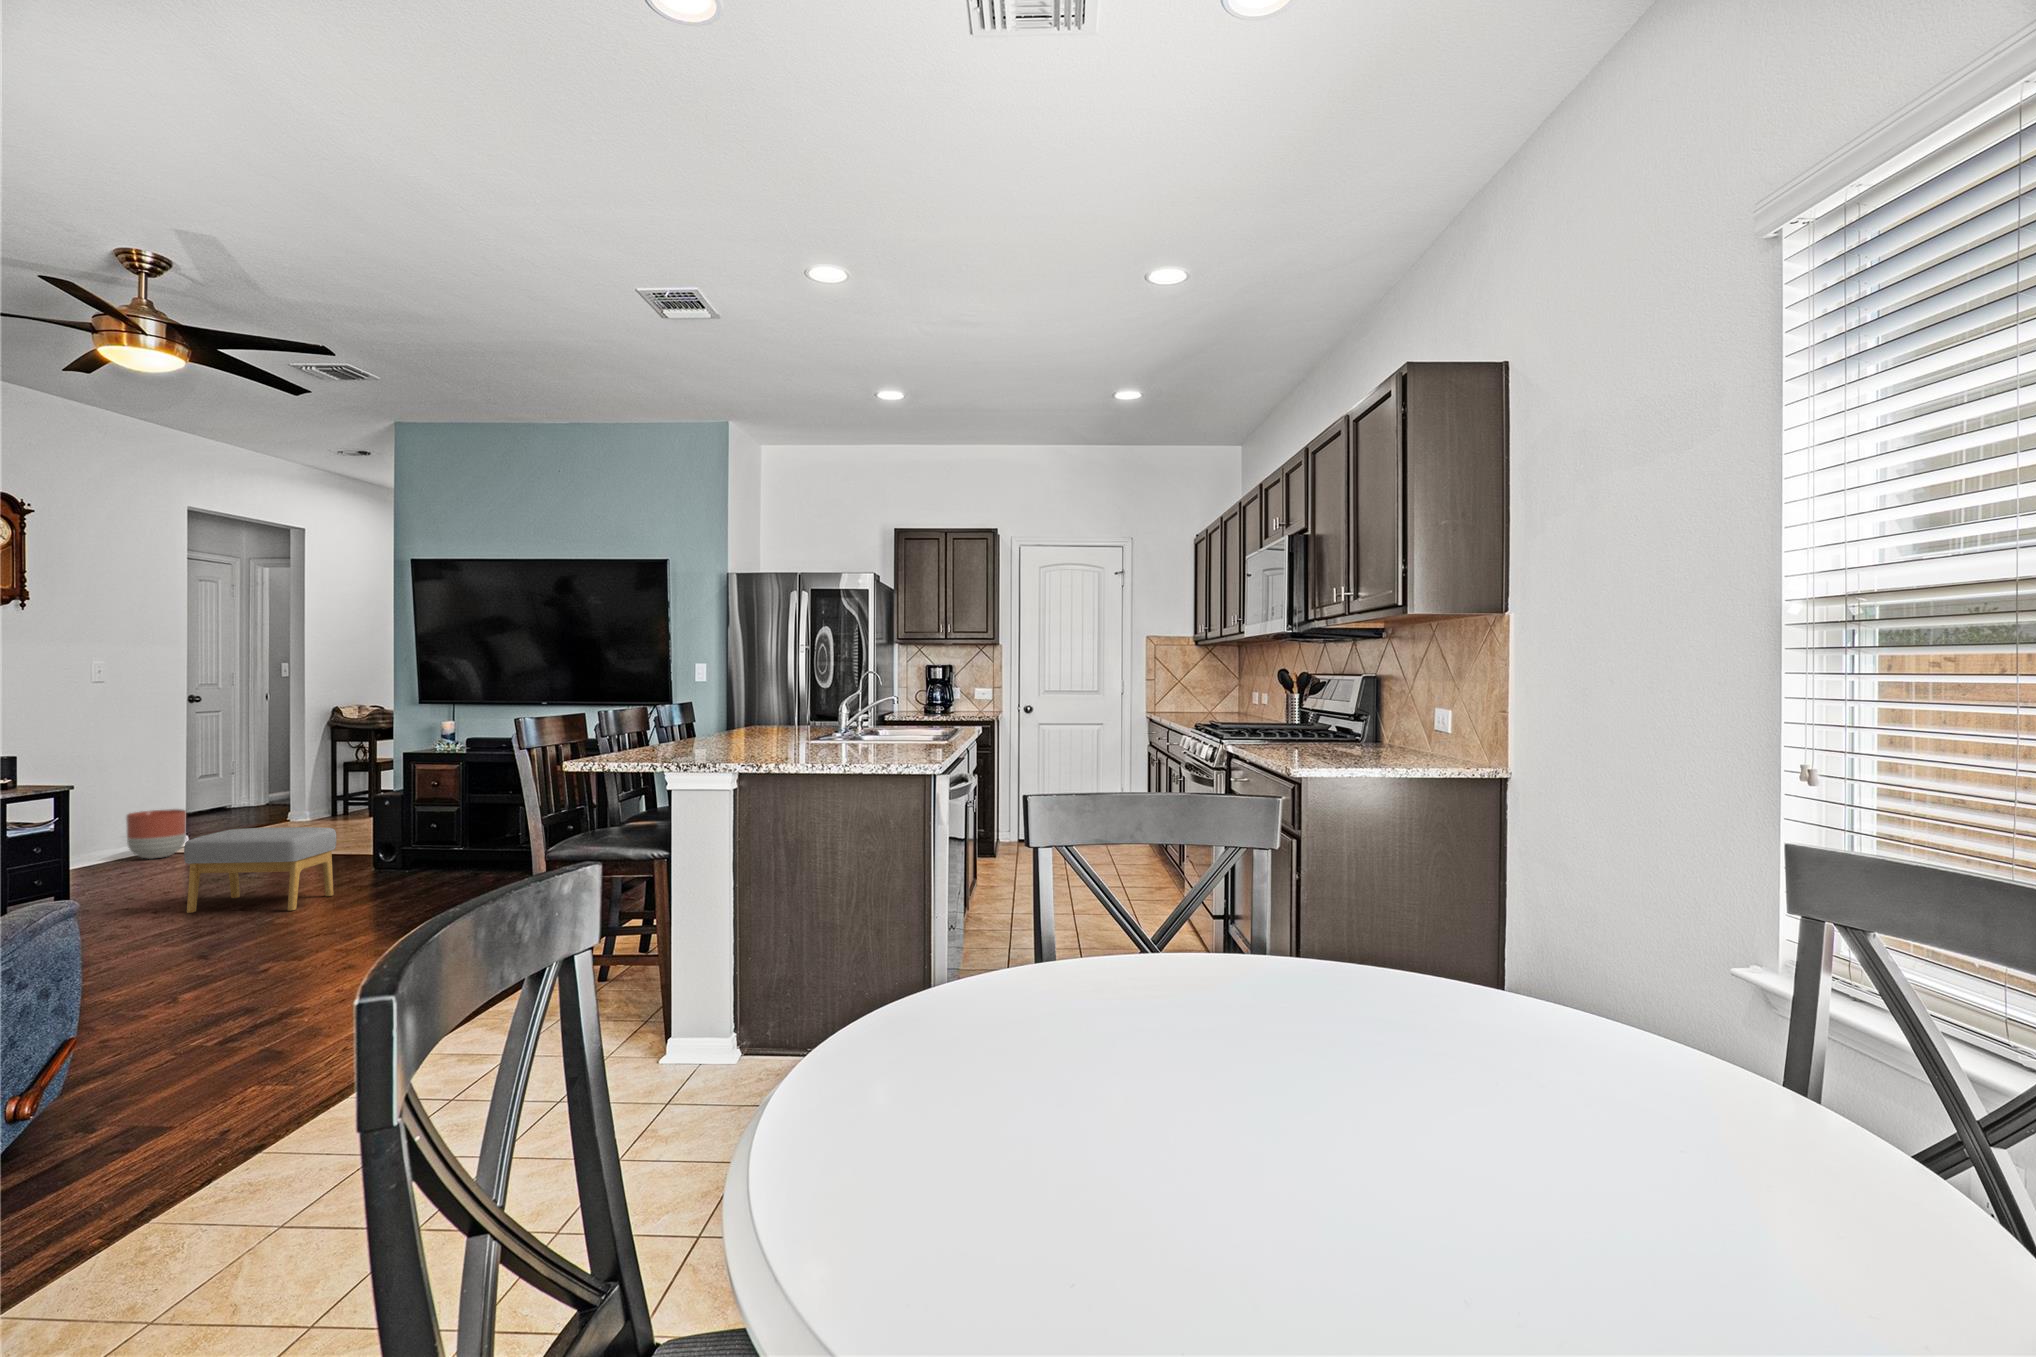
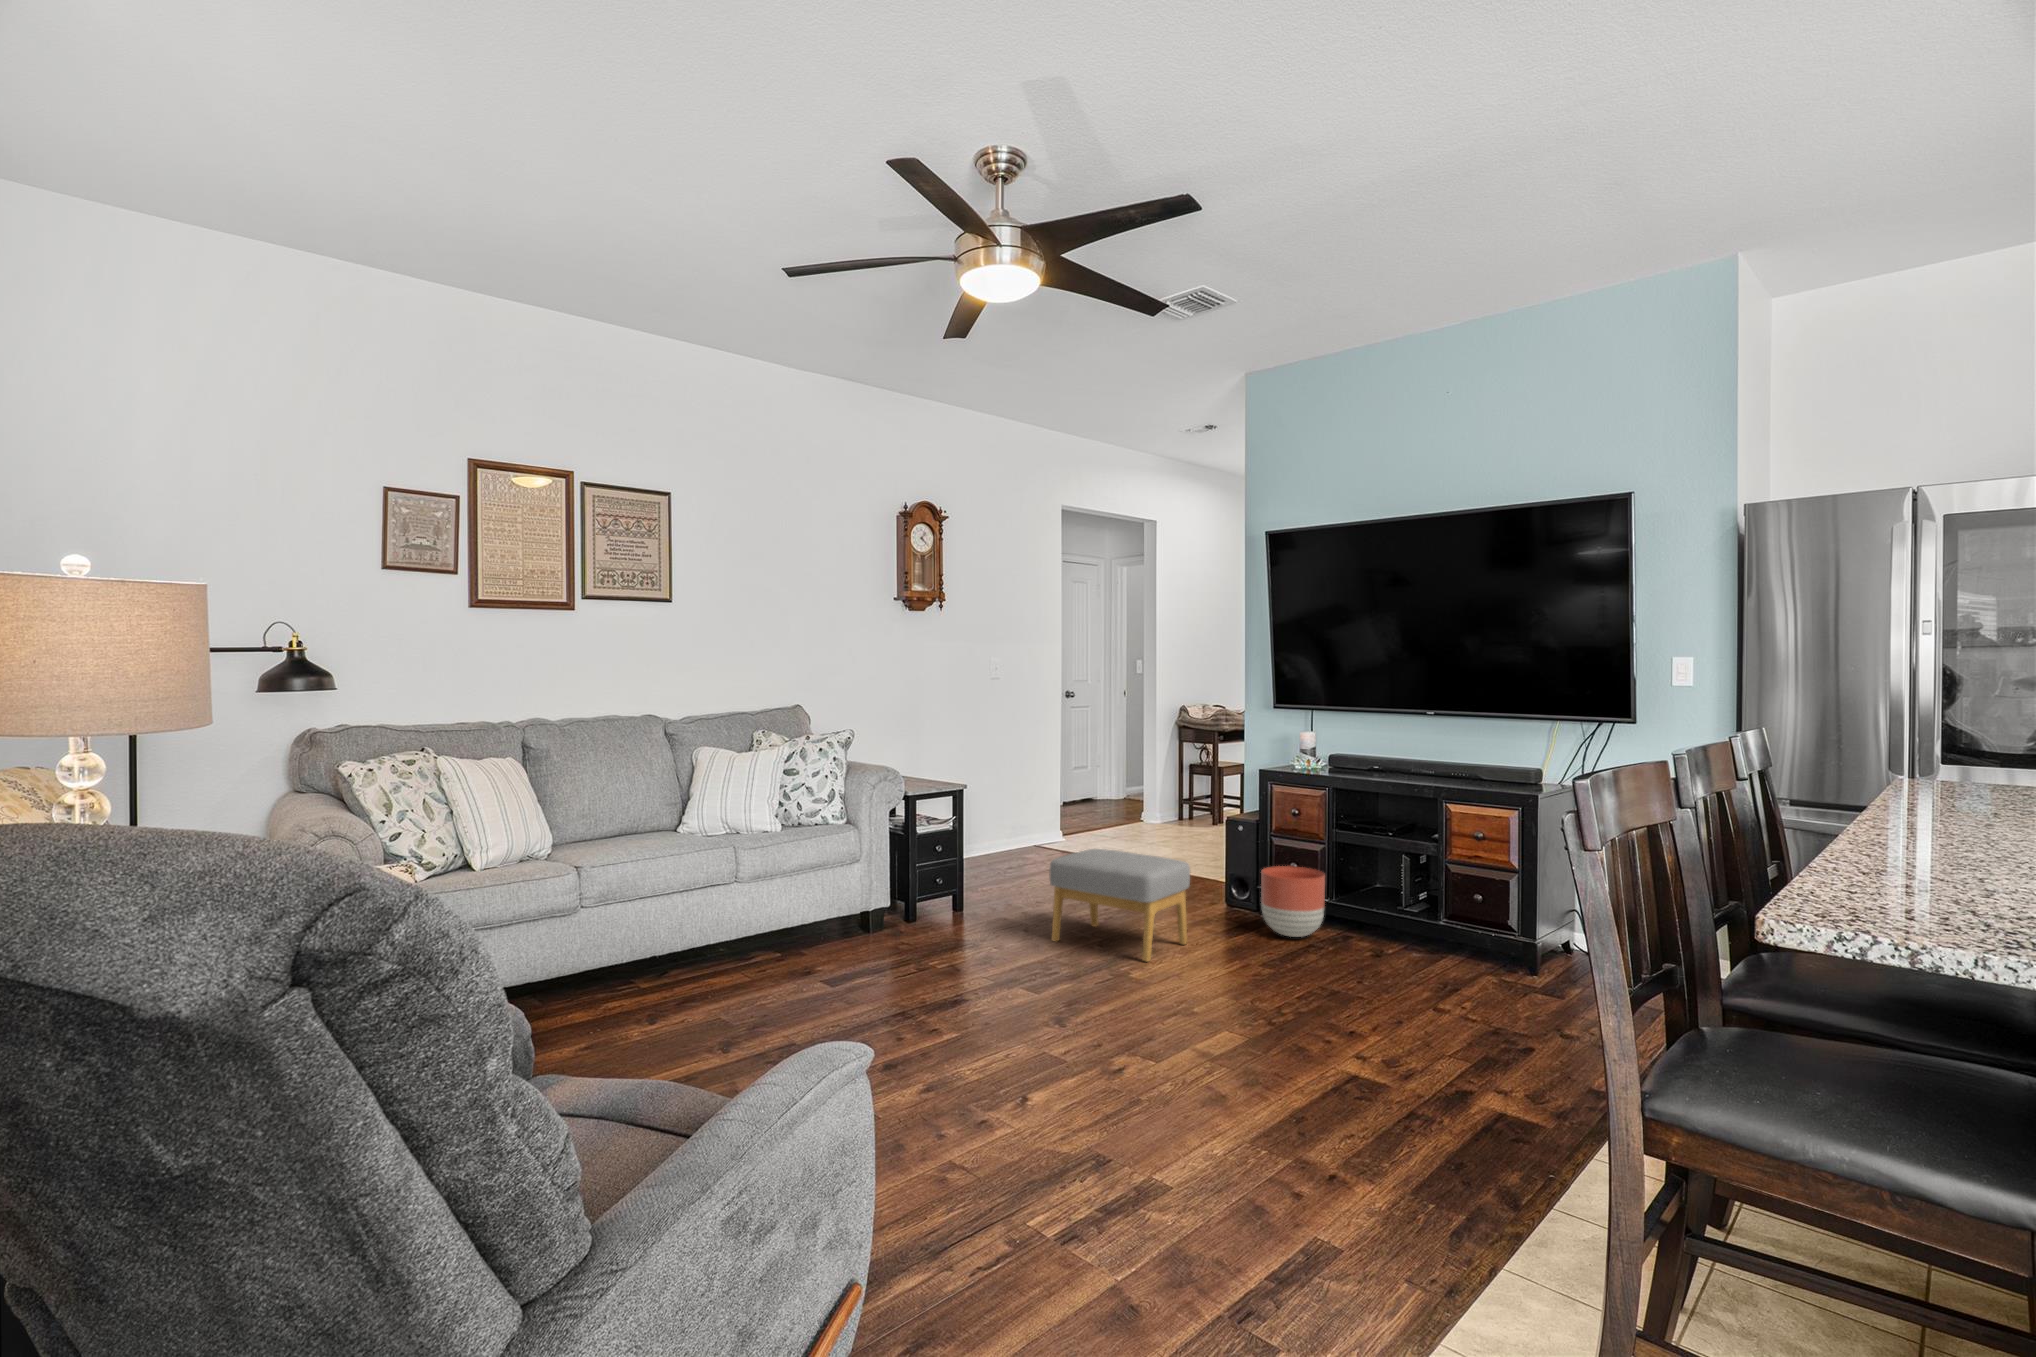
planter: present [126,809,186,859] -> present [1261,866,1325,937]

